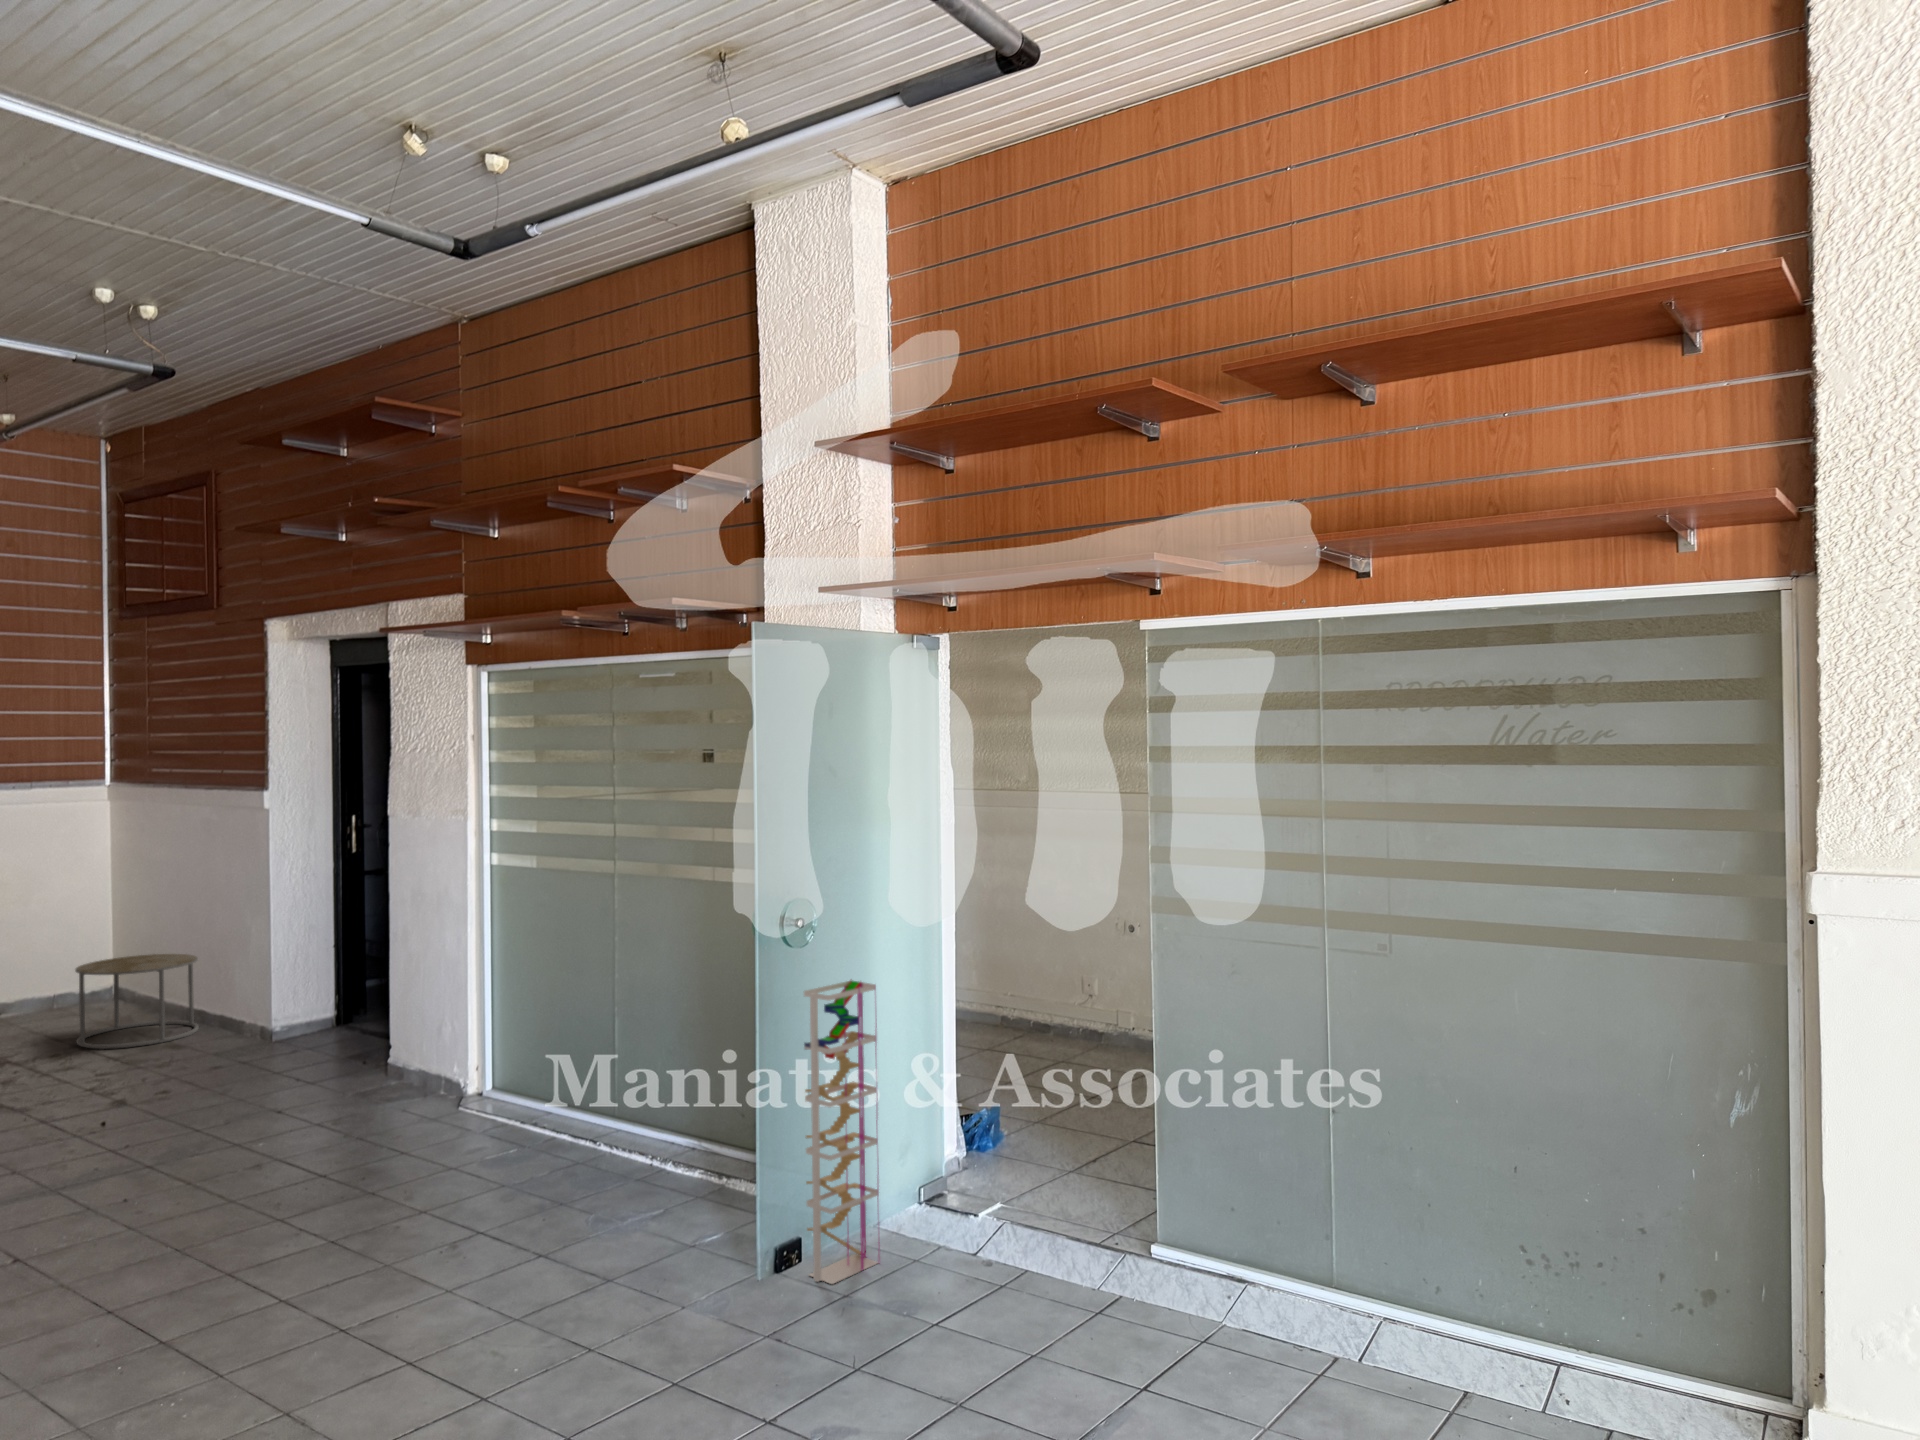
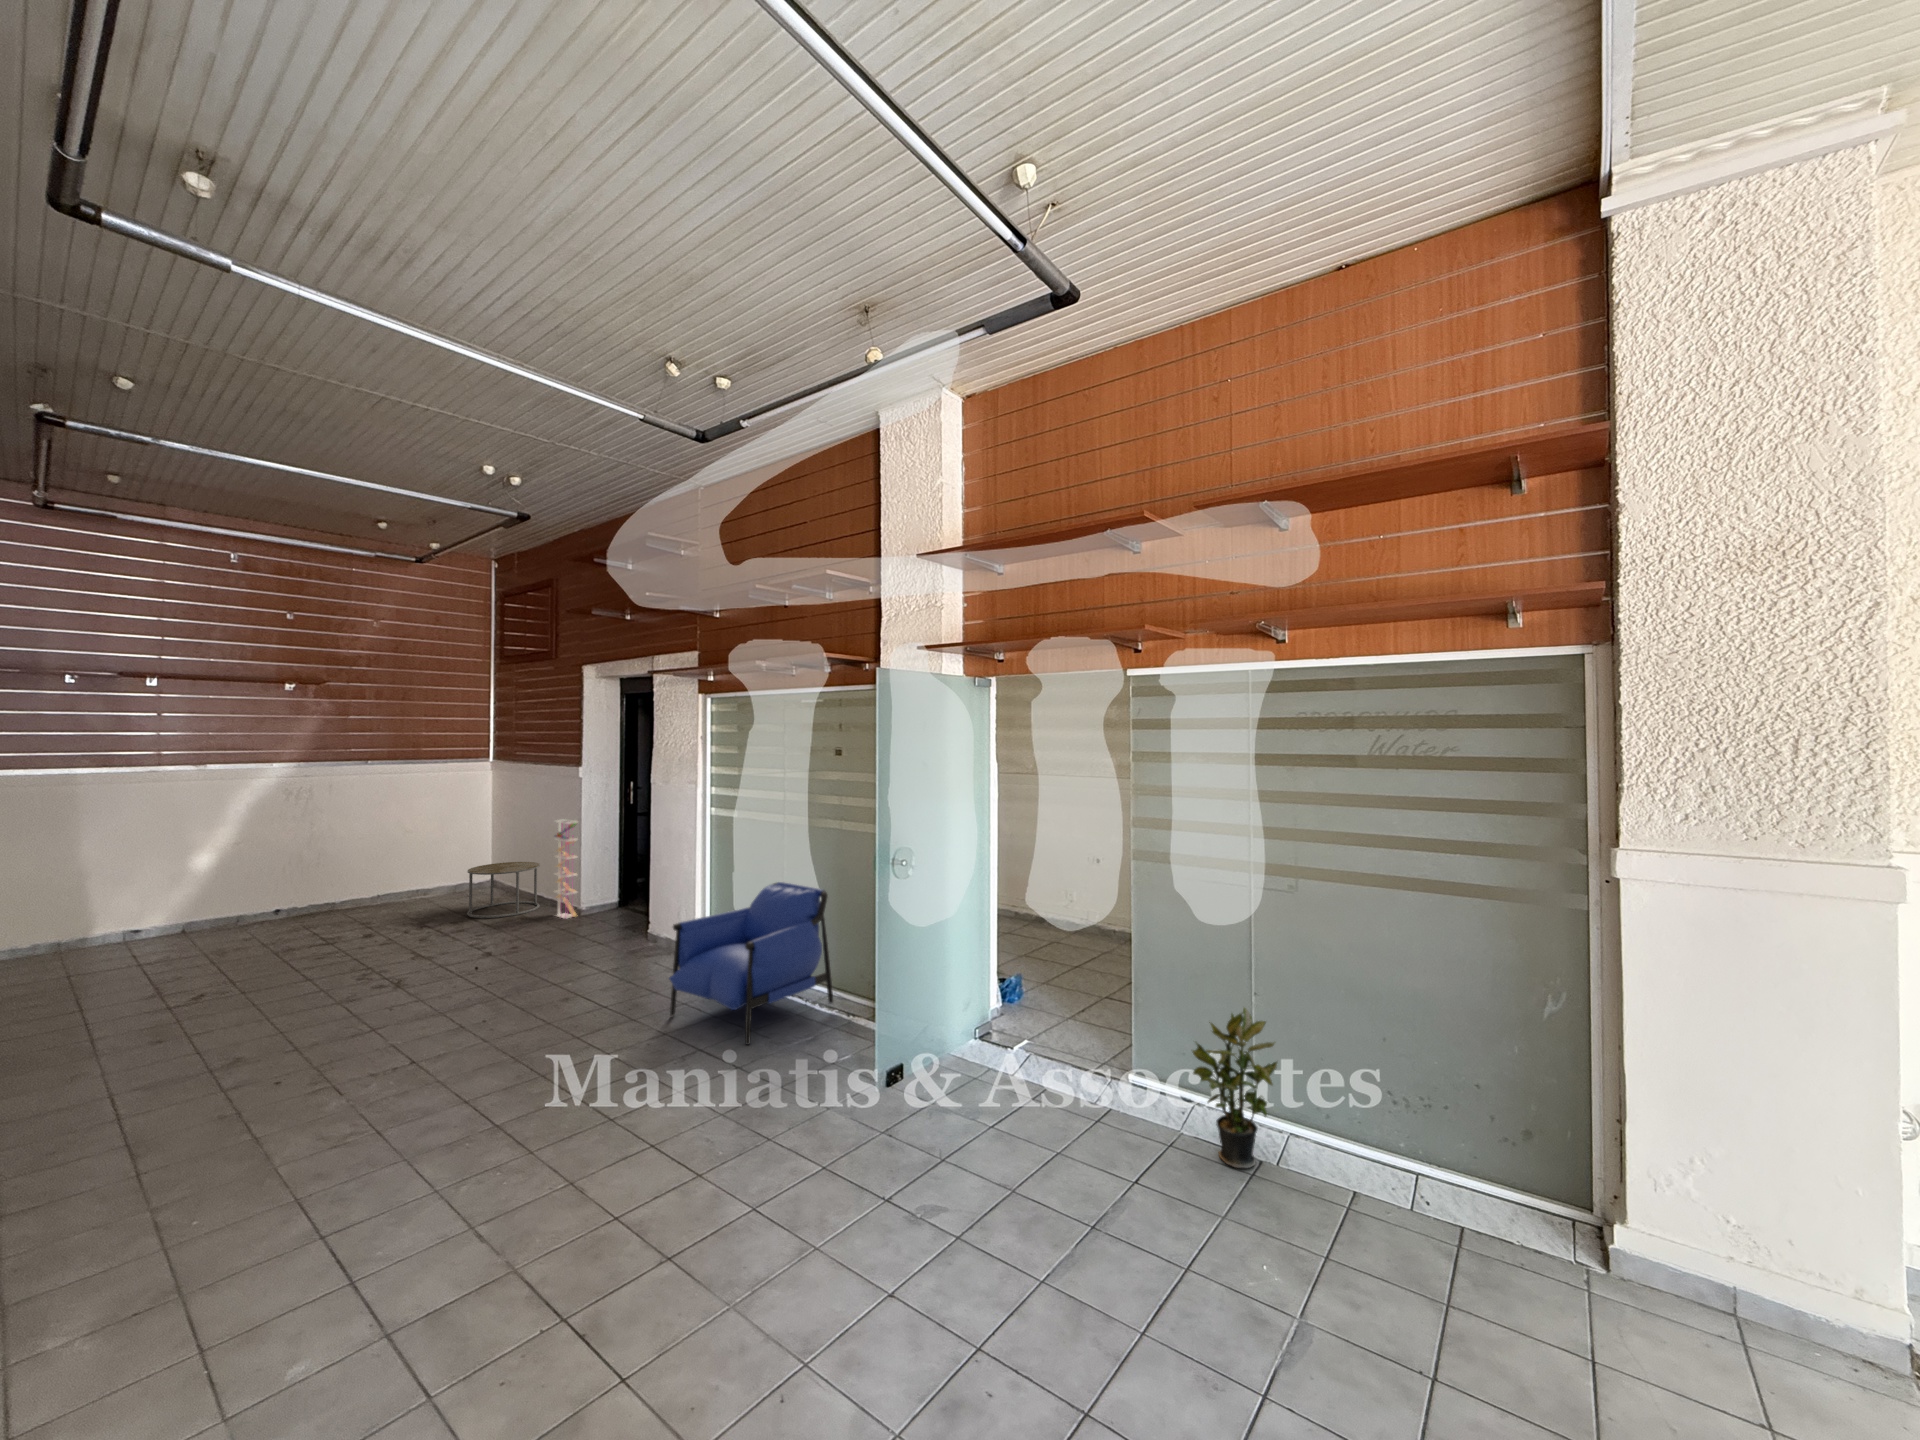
armchair: none [428,970,697,1224] -> present [669,882,833,1045]
shelving unit: present [804,980,879,1284] -> present [554,820,578,918]
potted plant: none [1234,1129,1362,1369] -> present [1193,1008,1277,1169]

